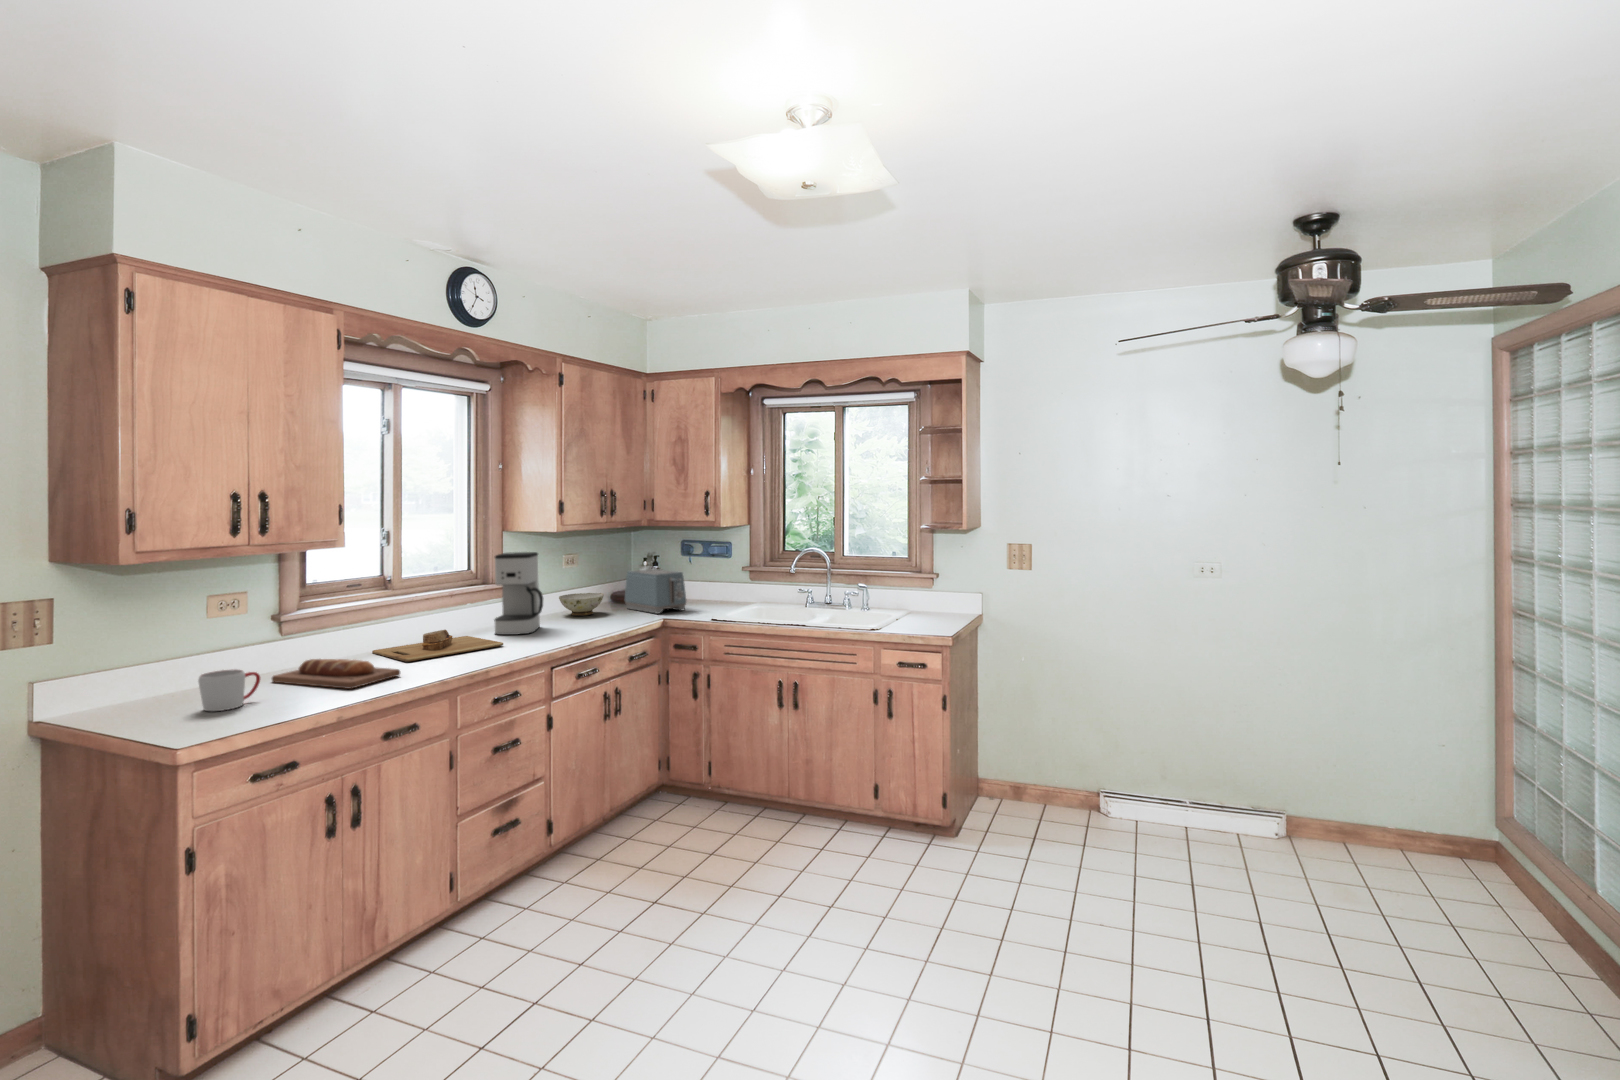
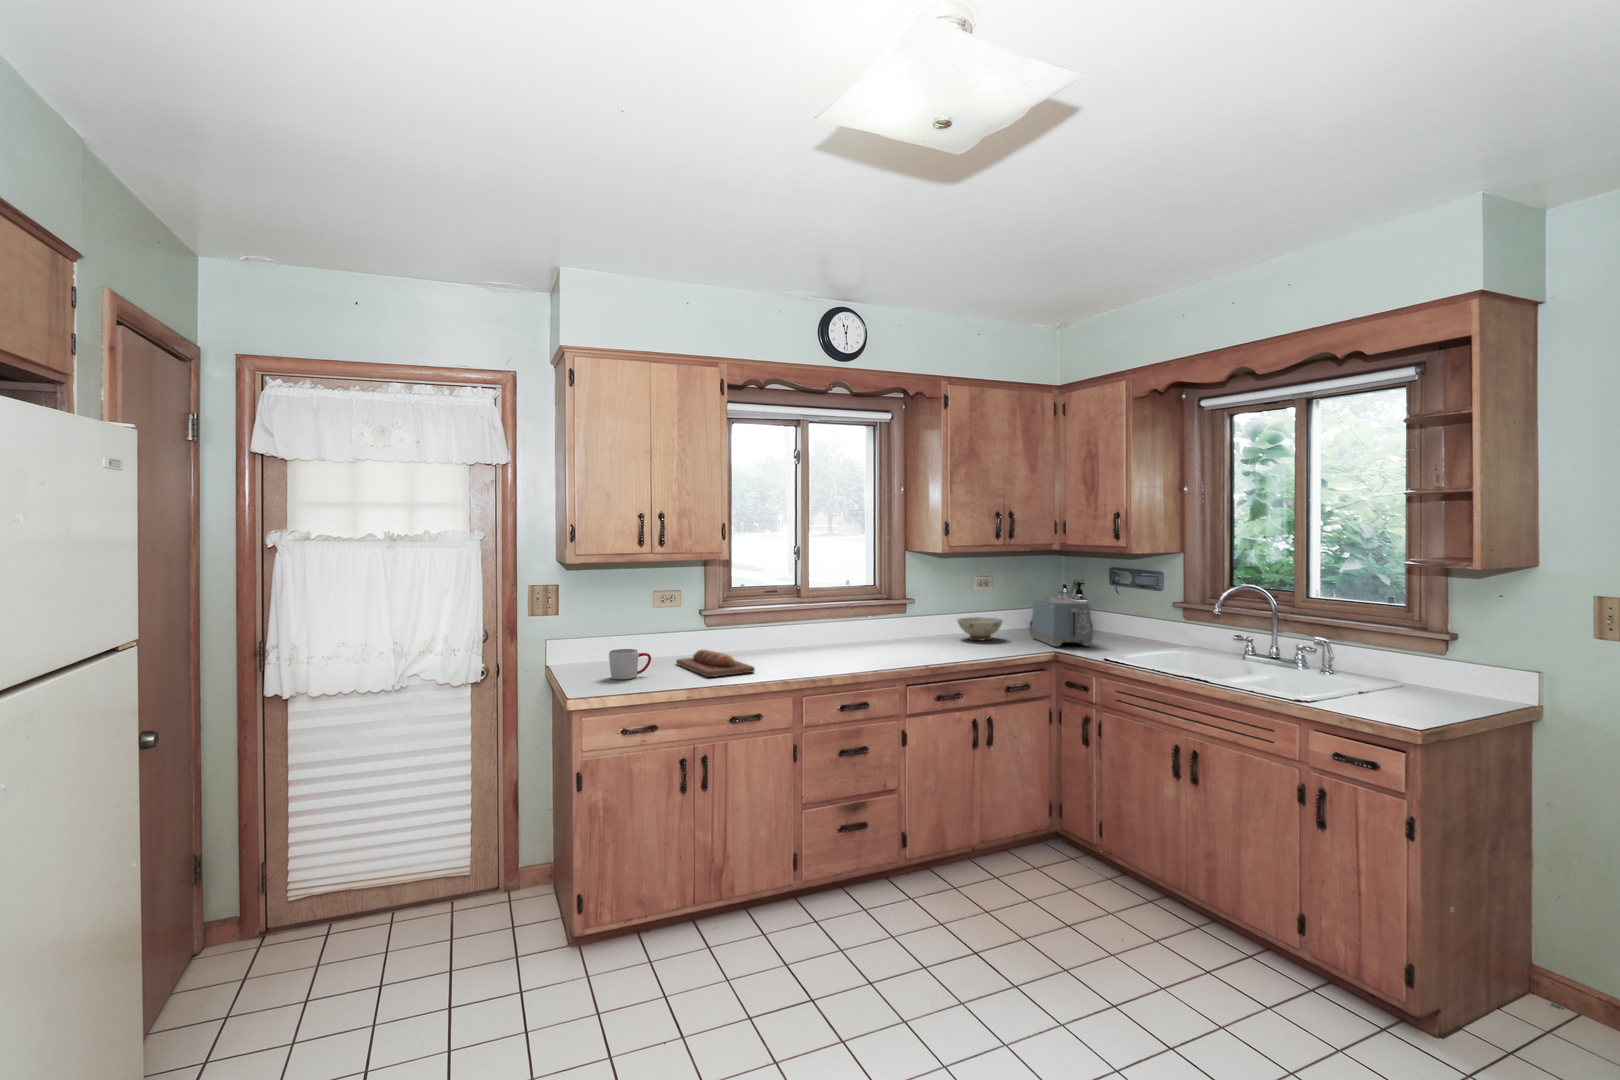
coffee maker: present [494,552,543,635] -> none [876,571,924,651]
cutting board: present [372,630,503,662] -> none [768,638,866,662]

